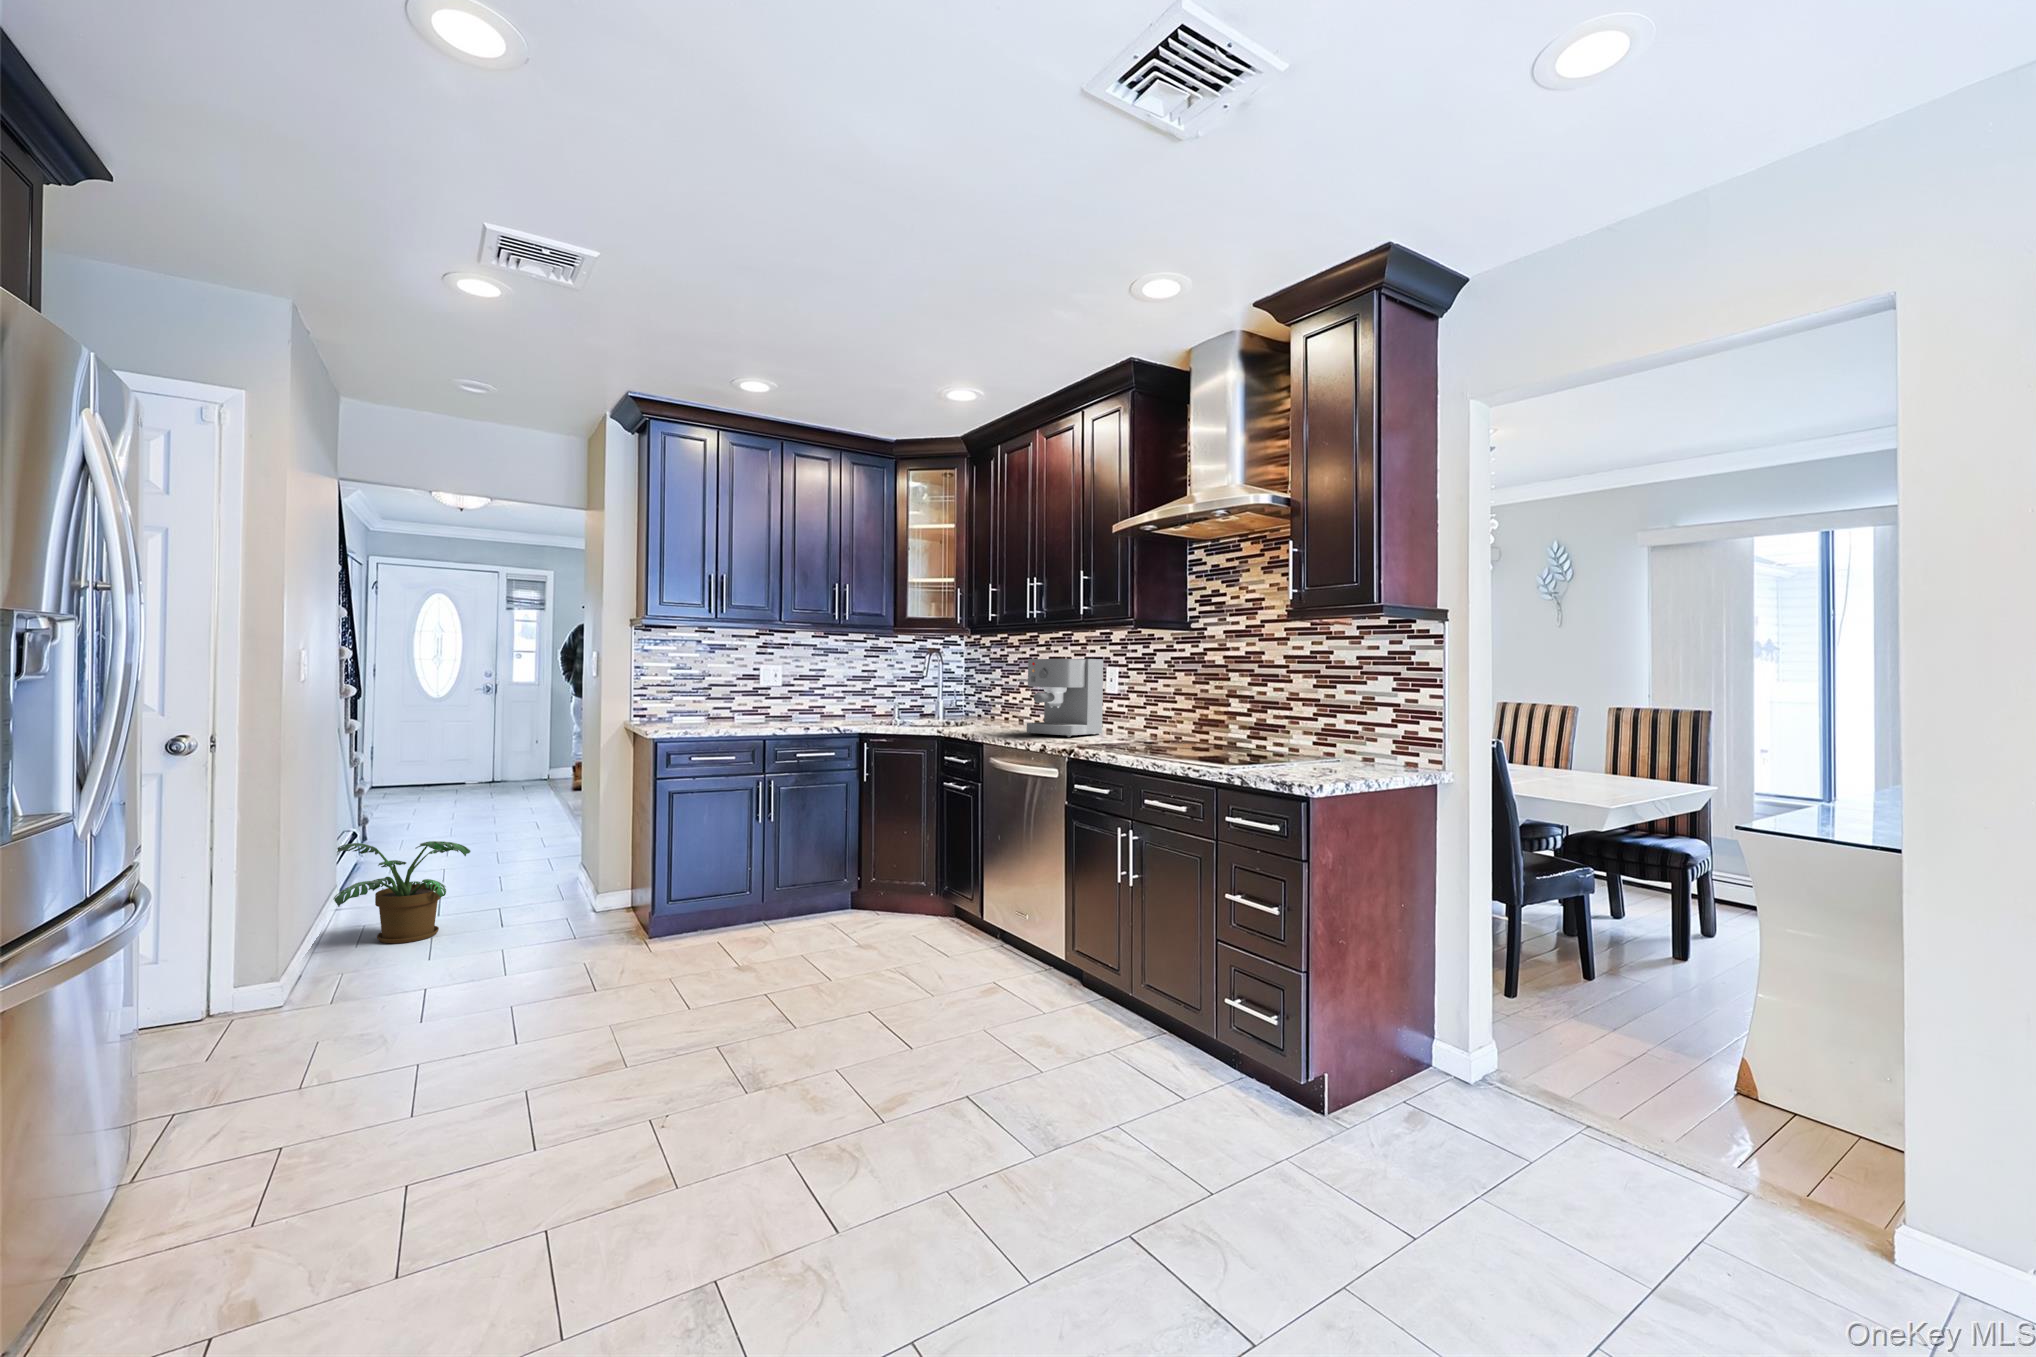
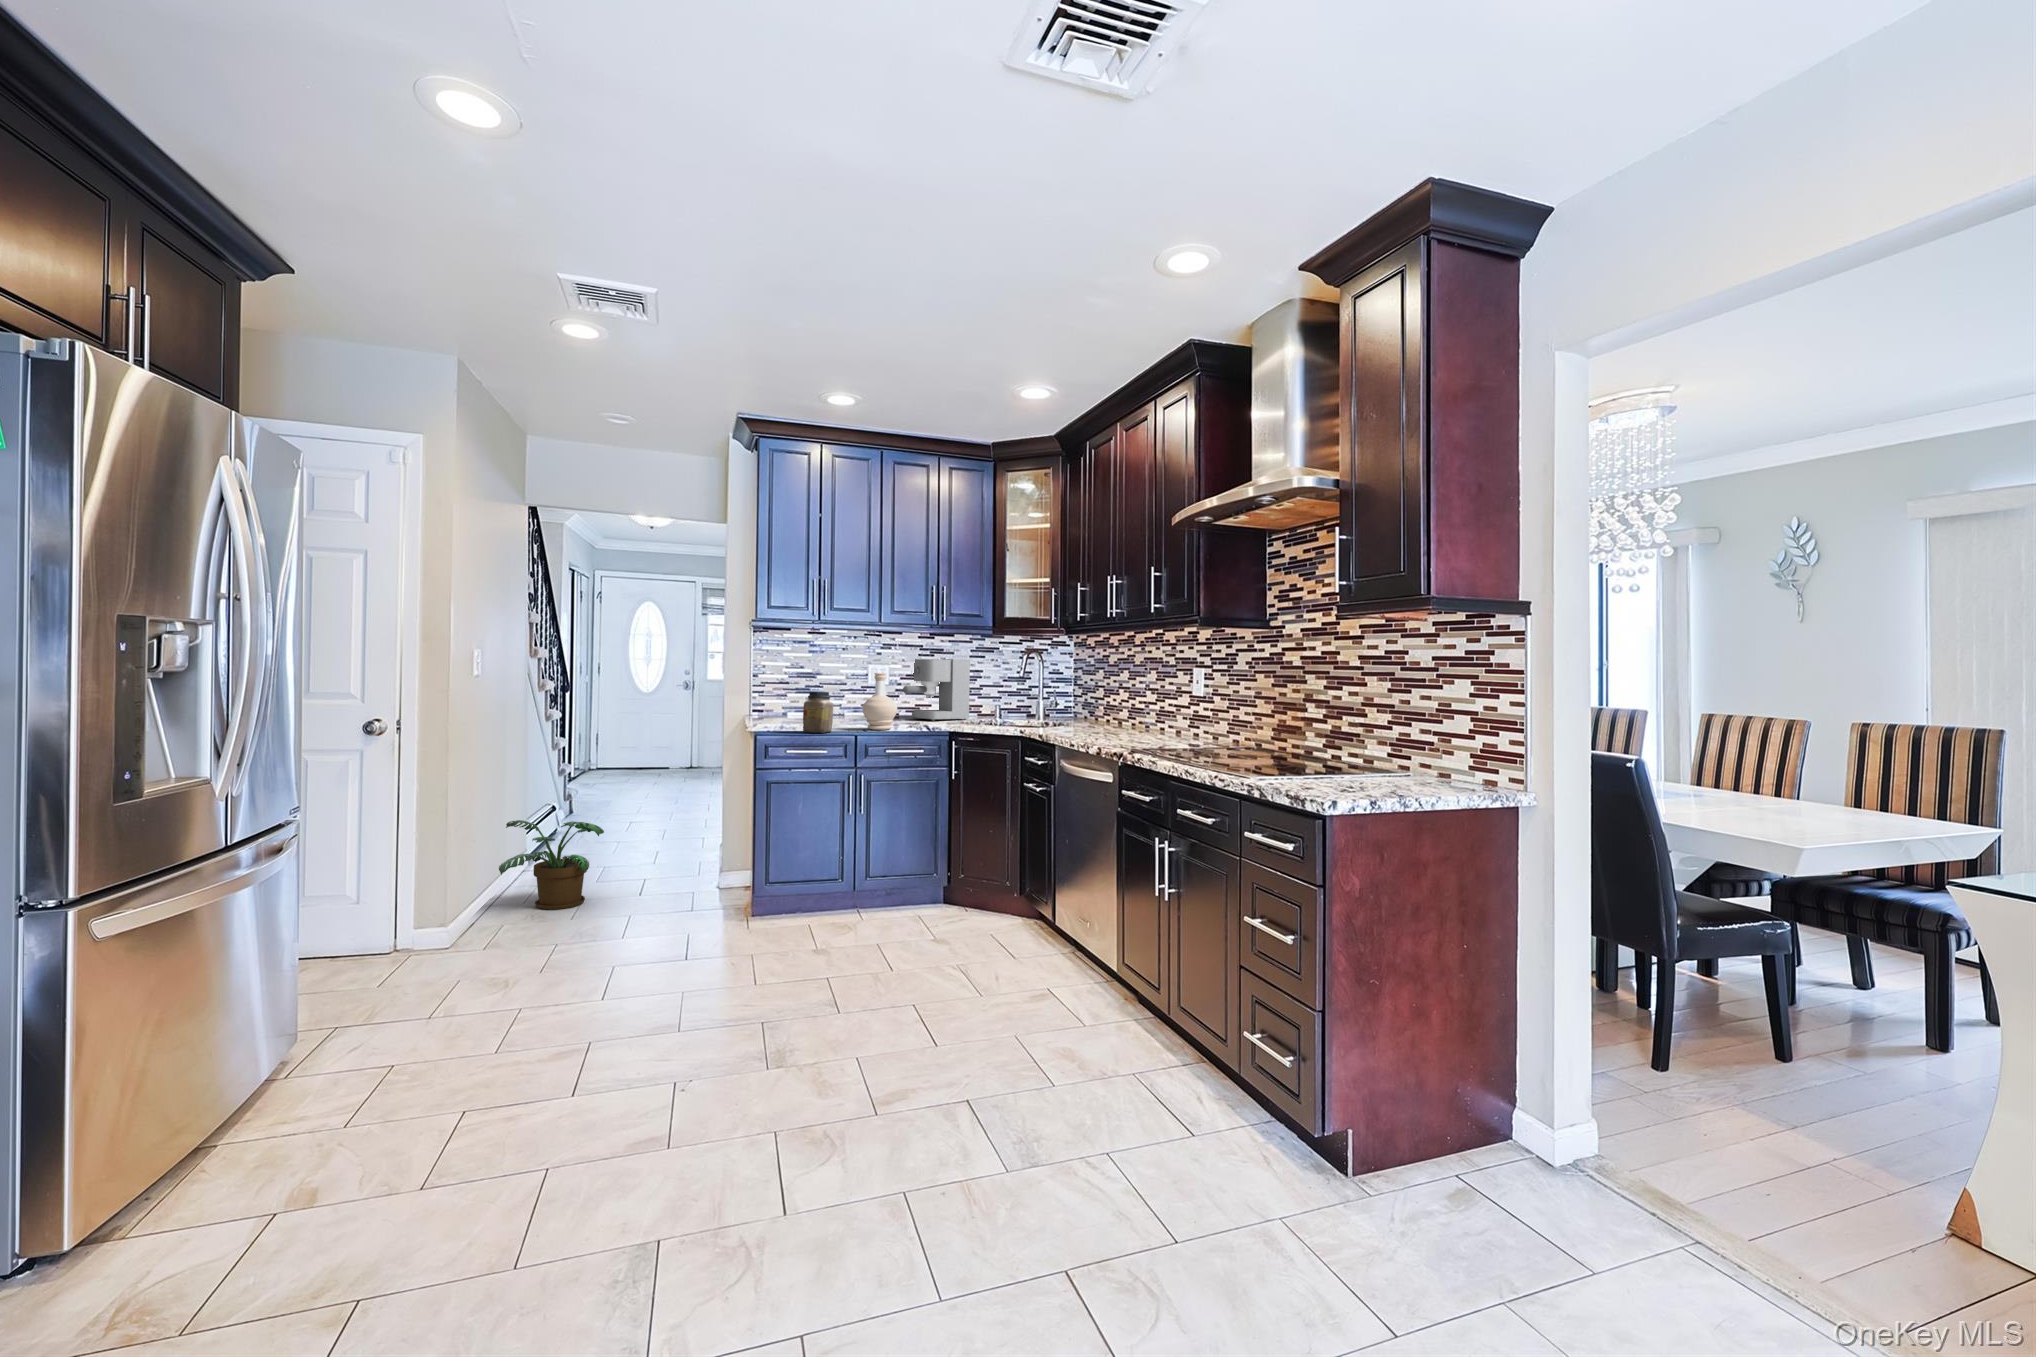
coffee maker: present [1027,659,1103,737] -> present [903,659,970,721]
bottle: none [769,672,806,731] -> present [863,673,897,730]
jar: none [709,692,741,735] -> present [803,691,833,733]

